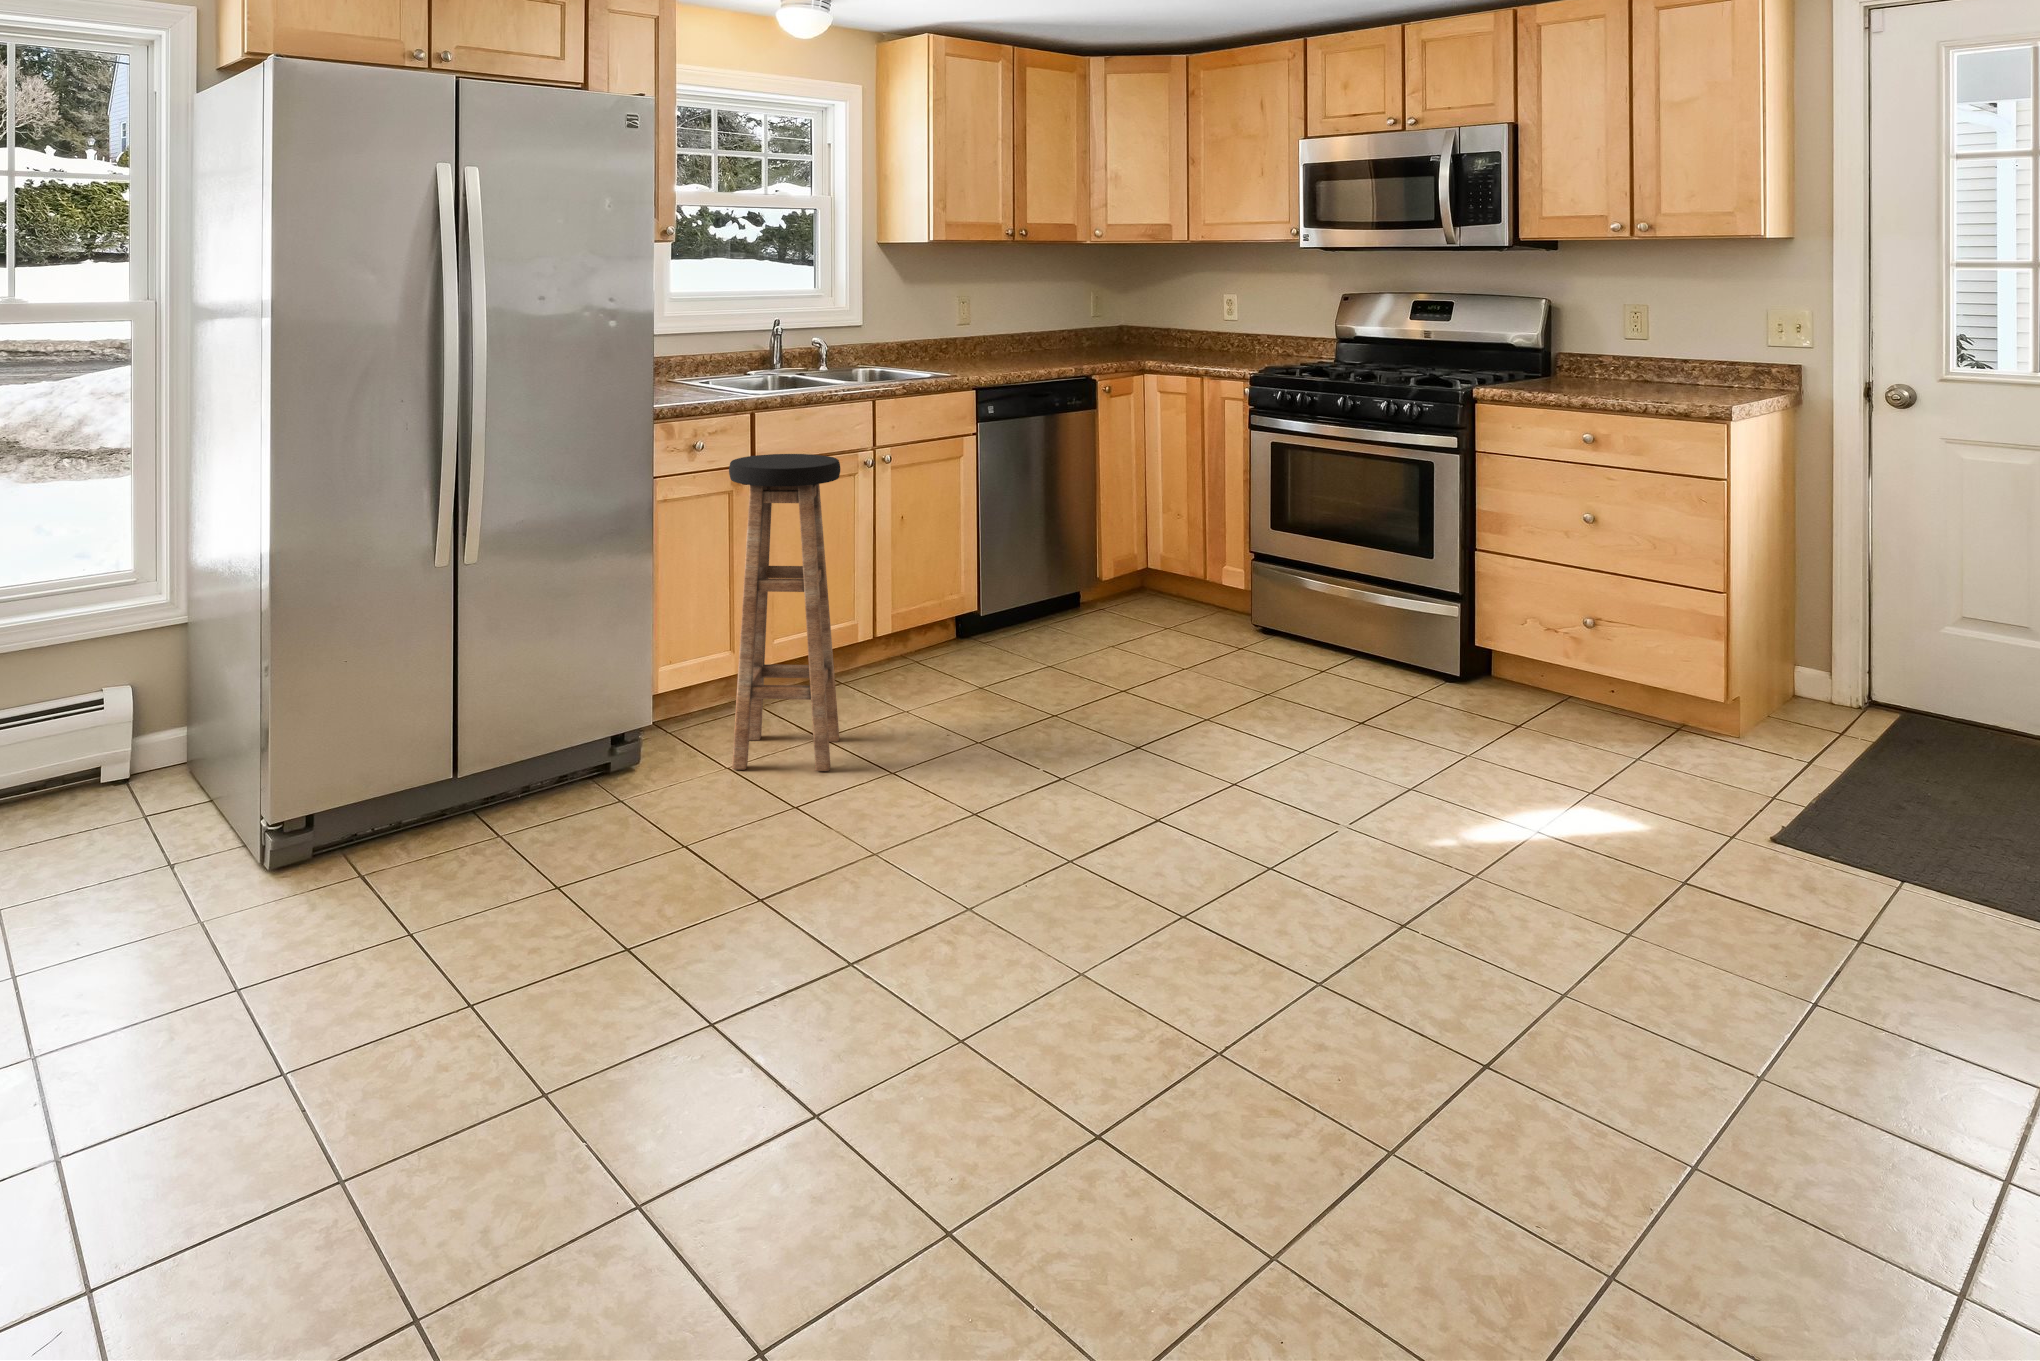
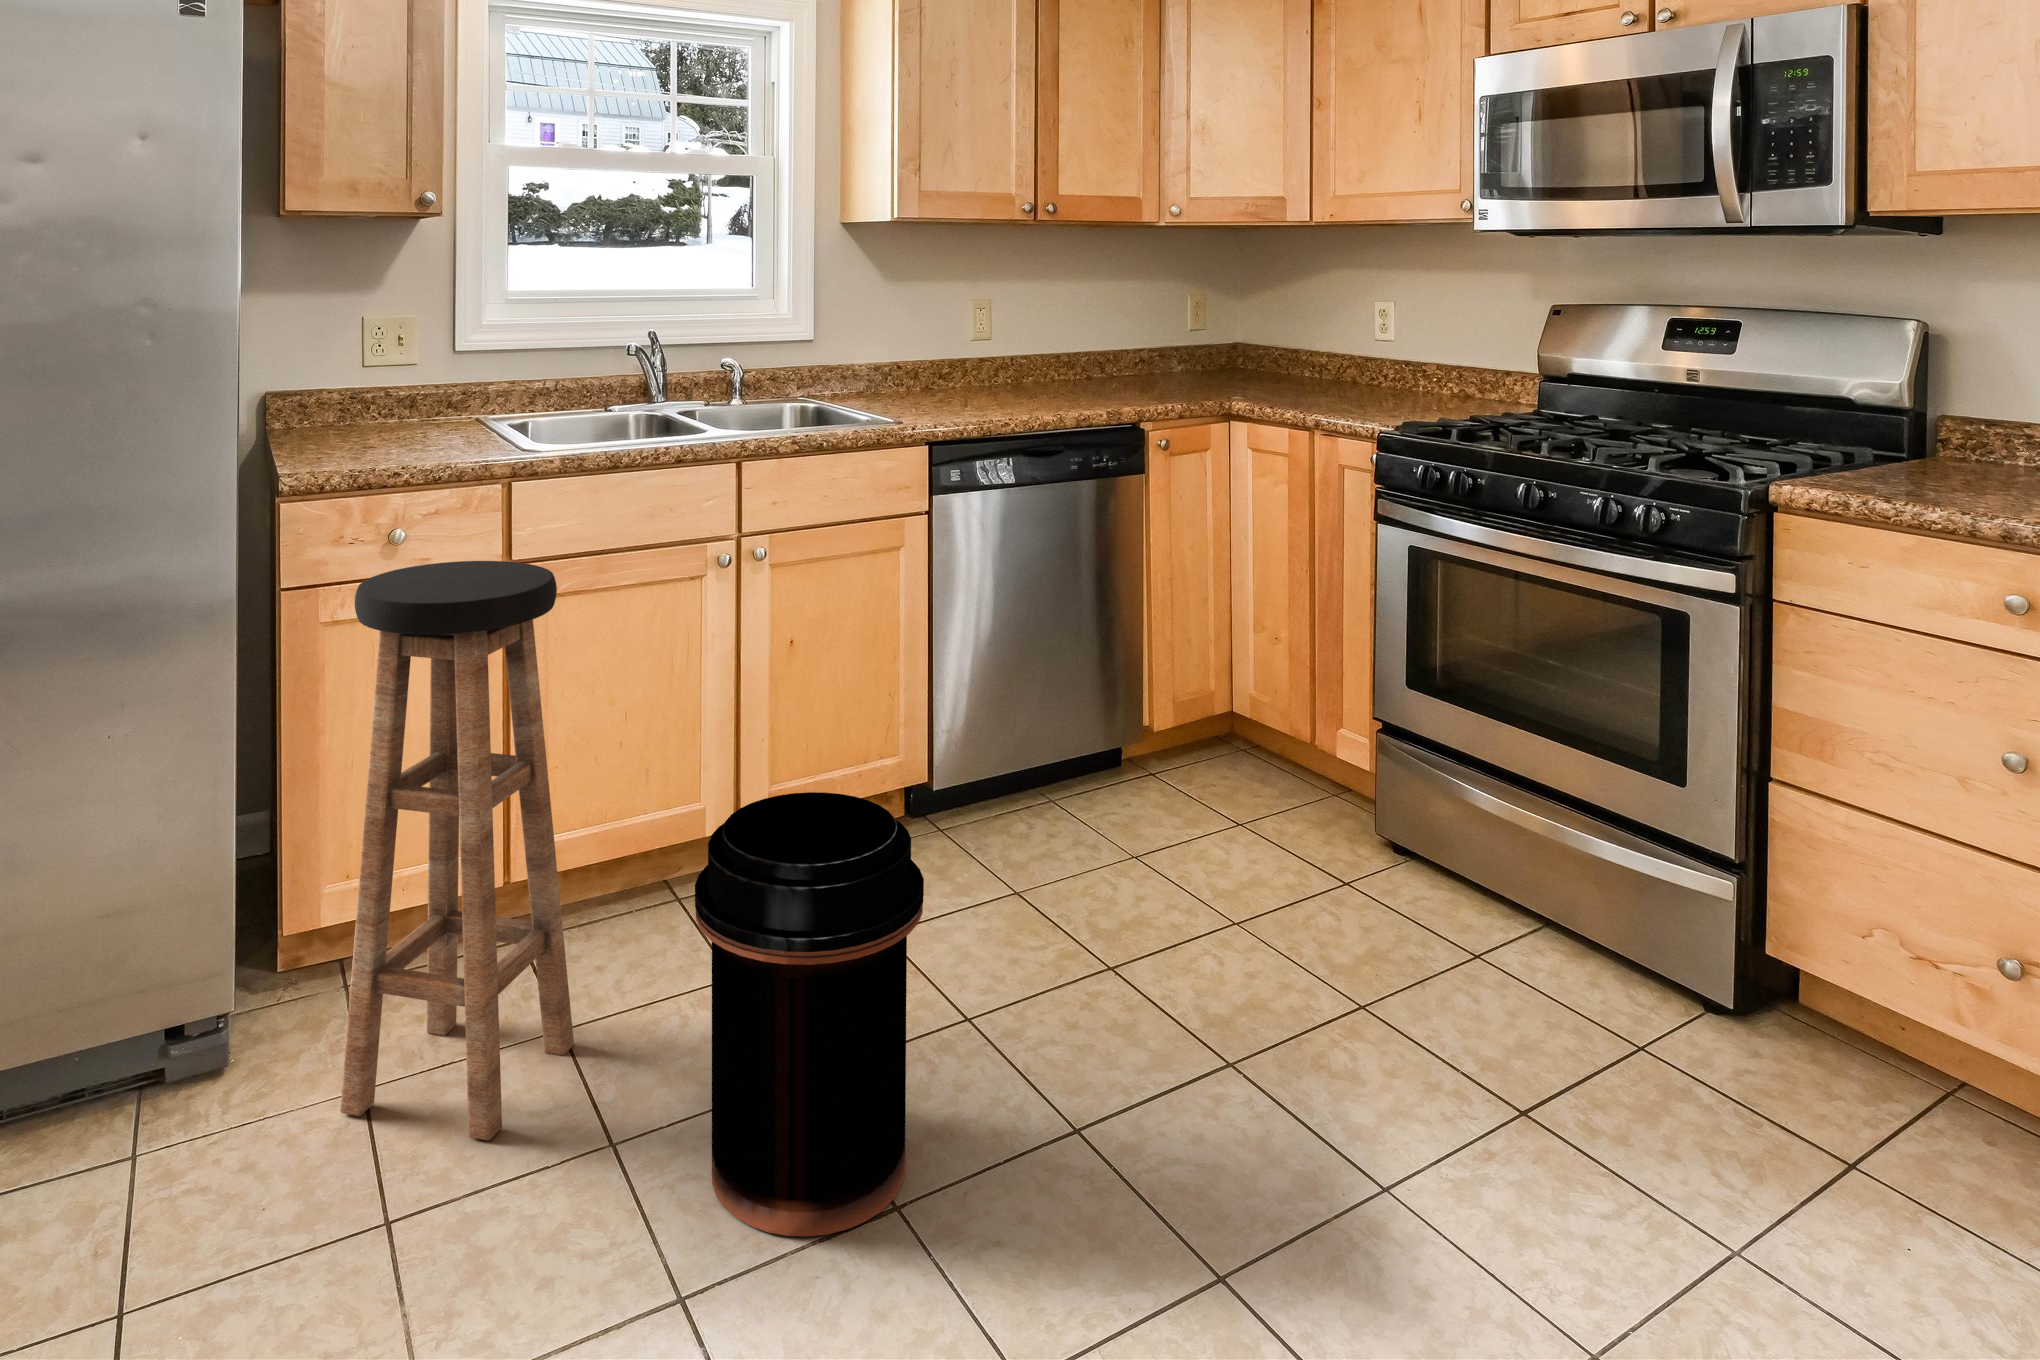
trash can: none [948,569,1072,786] -> present [695,792,924,1236]

